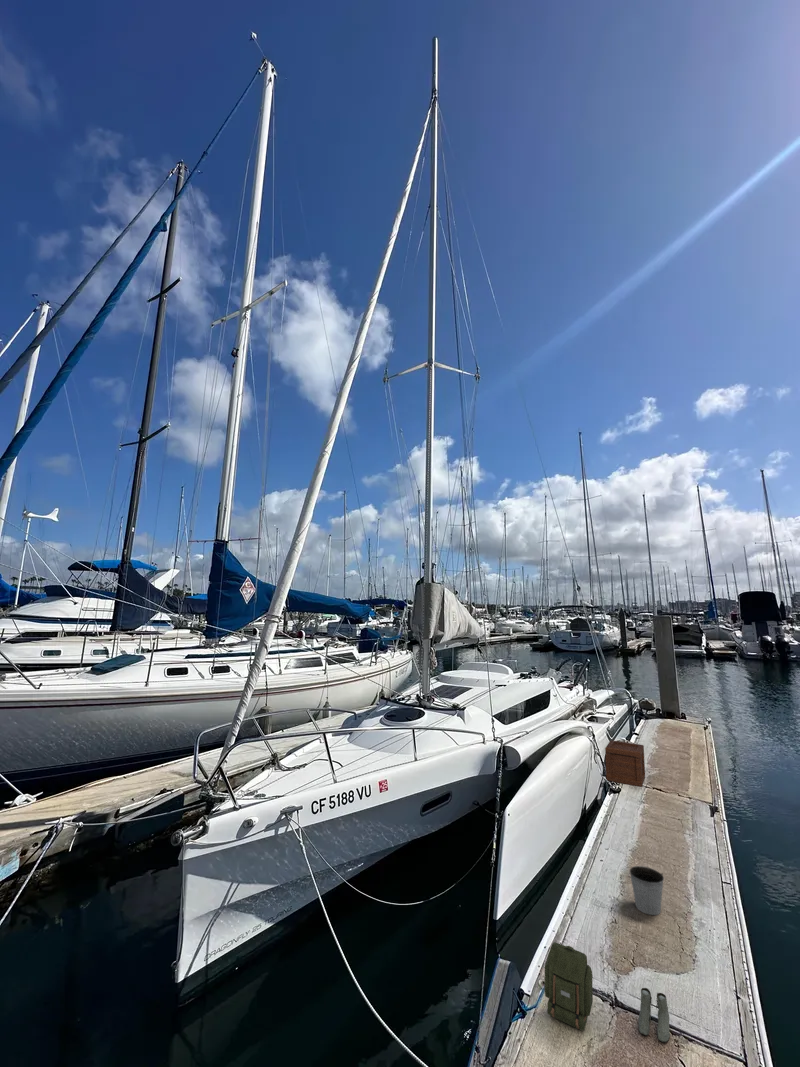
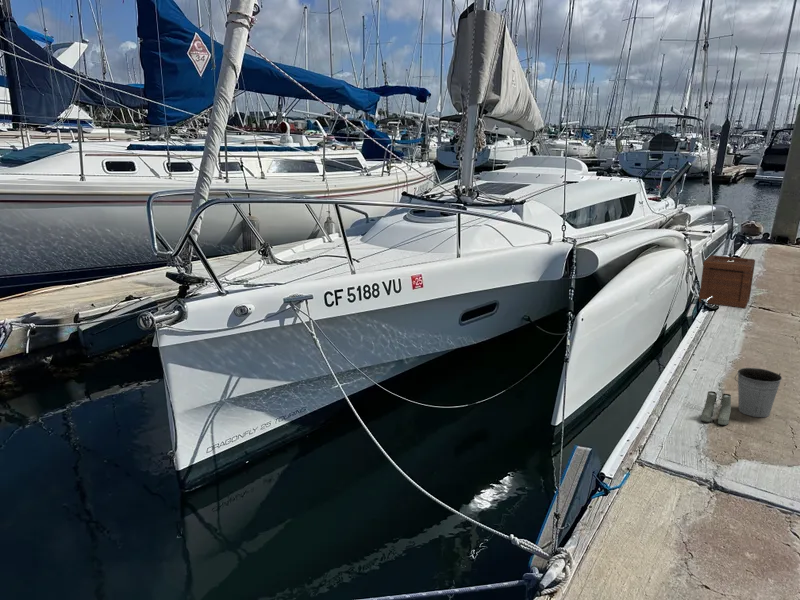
backpack: present [544,942,593,1031] -> none [633,423,696,506]
boots: present [638,988,670,1042] -> present [701,391,731,425]

